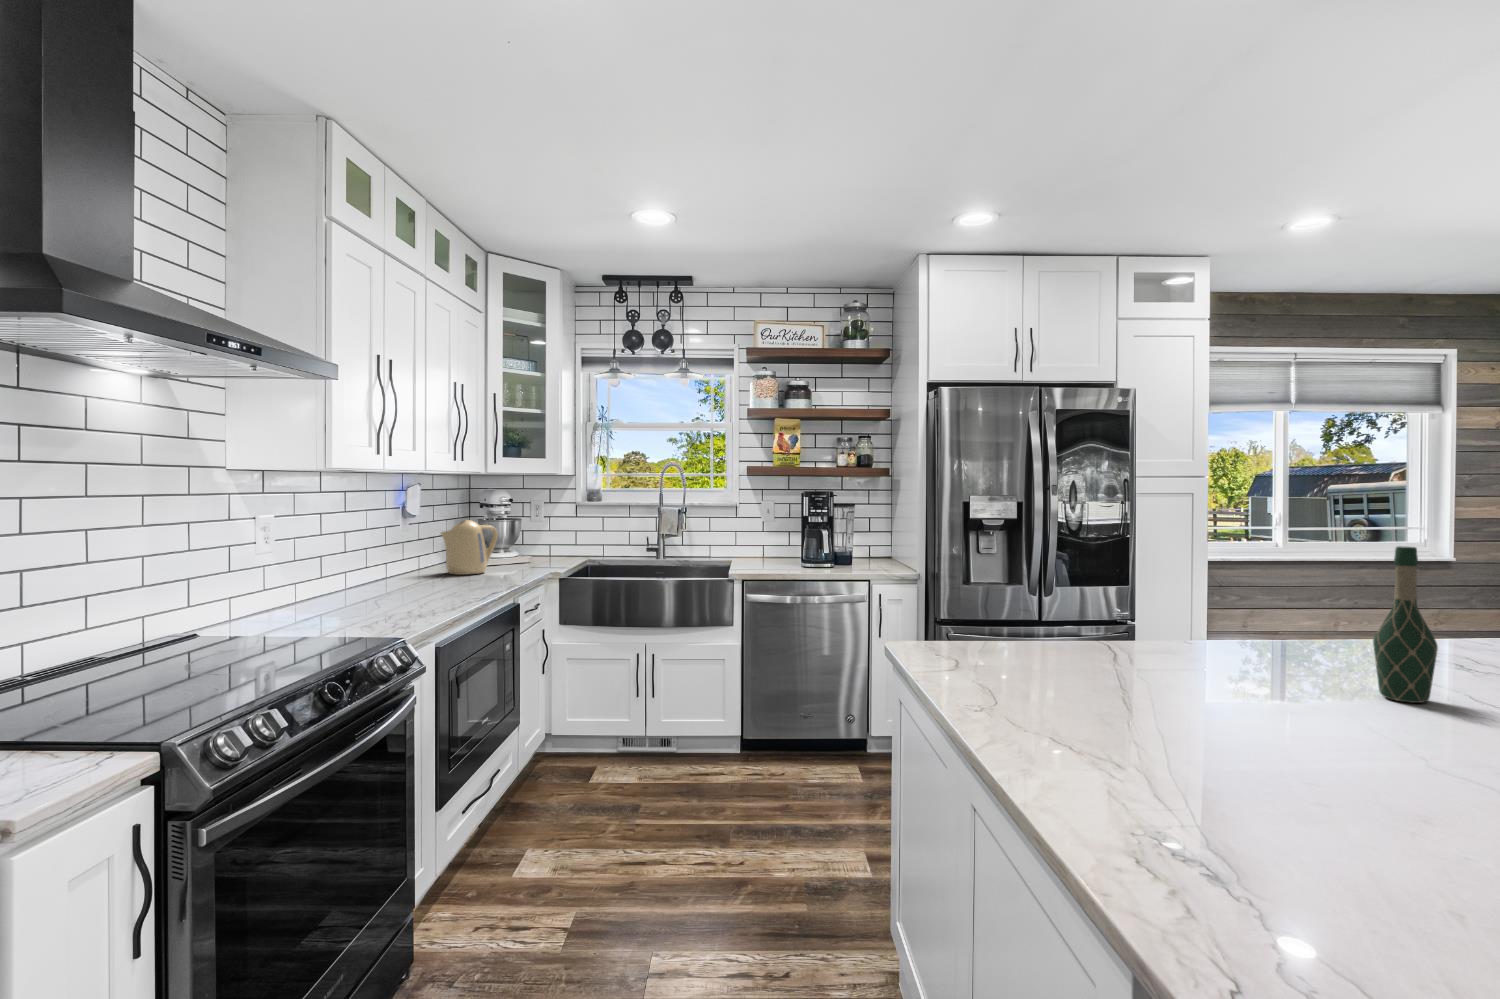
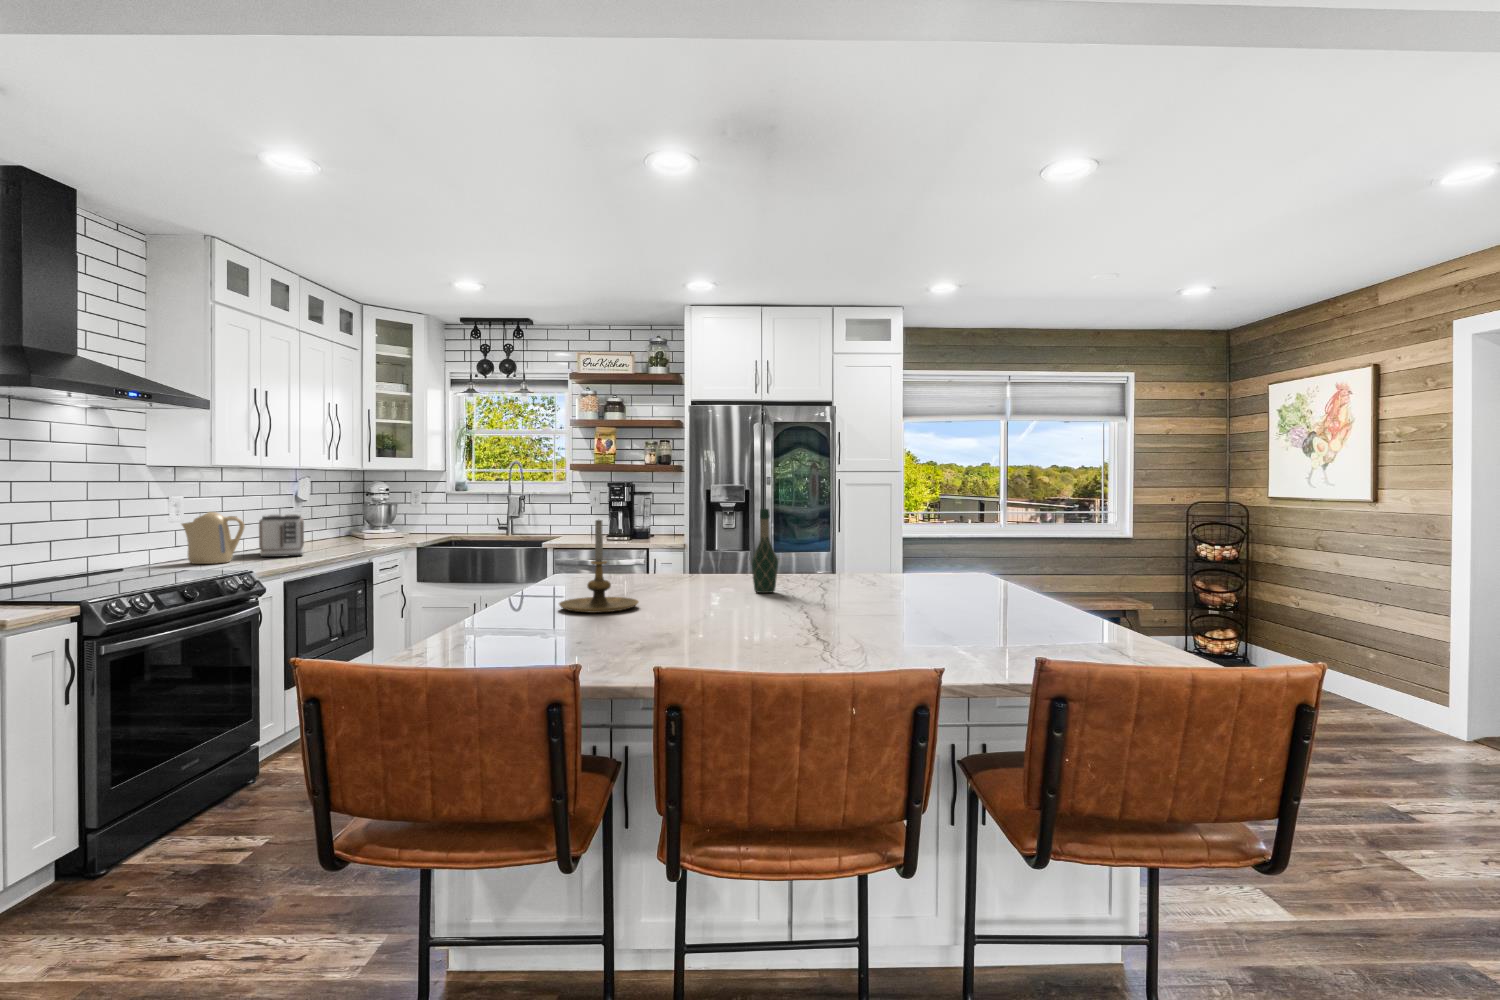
kettle: present [441,520,498,575] -> present [182,512,245,564]
toaster: none [377,537,446,604] -> present [259,514,304,557]
candle holder: none [1170,580,1372,792] -> present [559,520,638,613]

